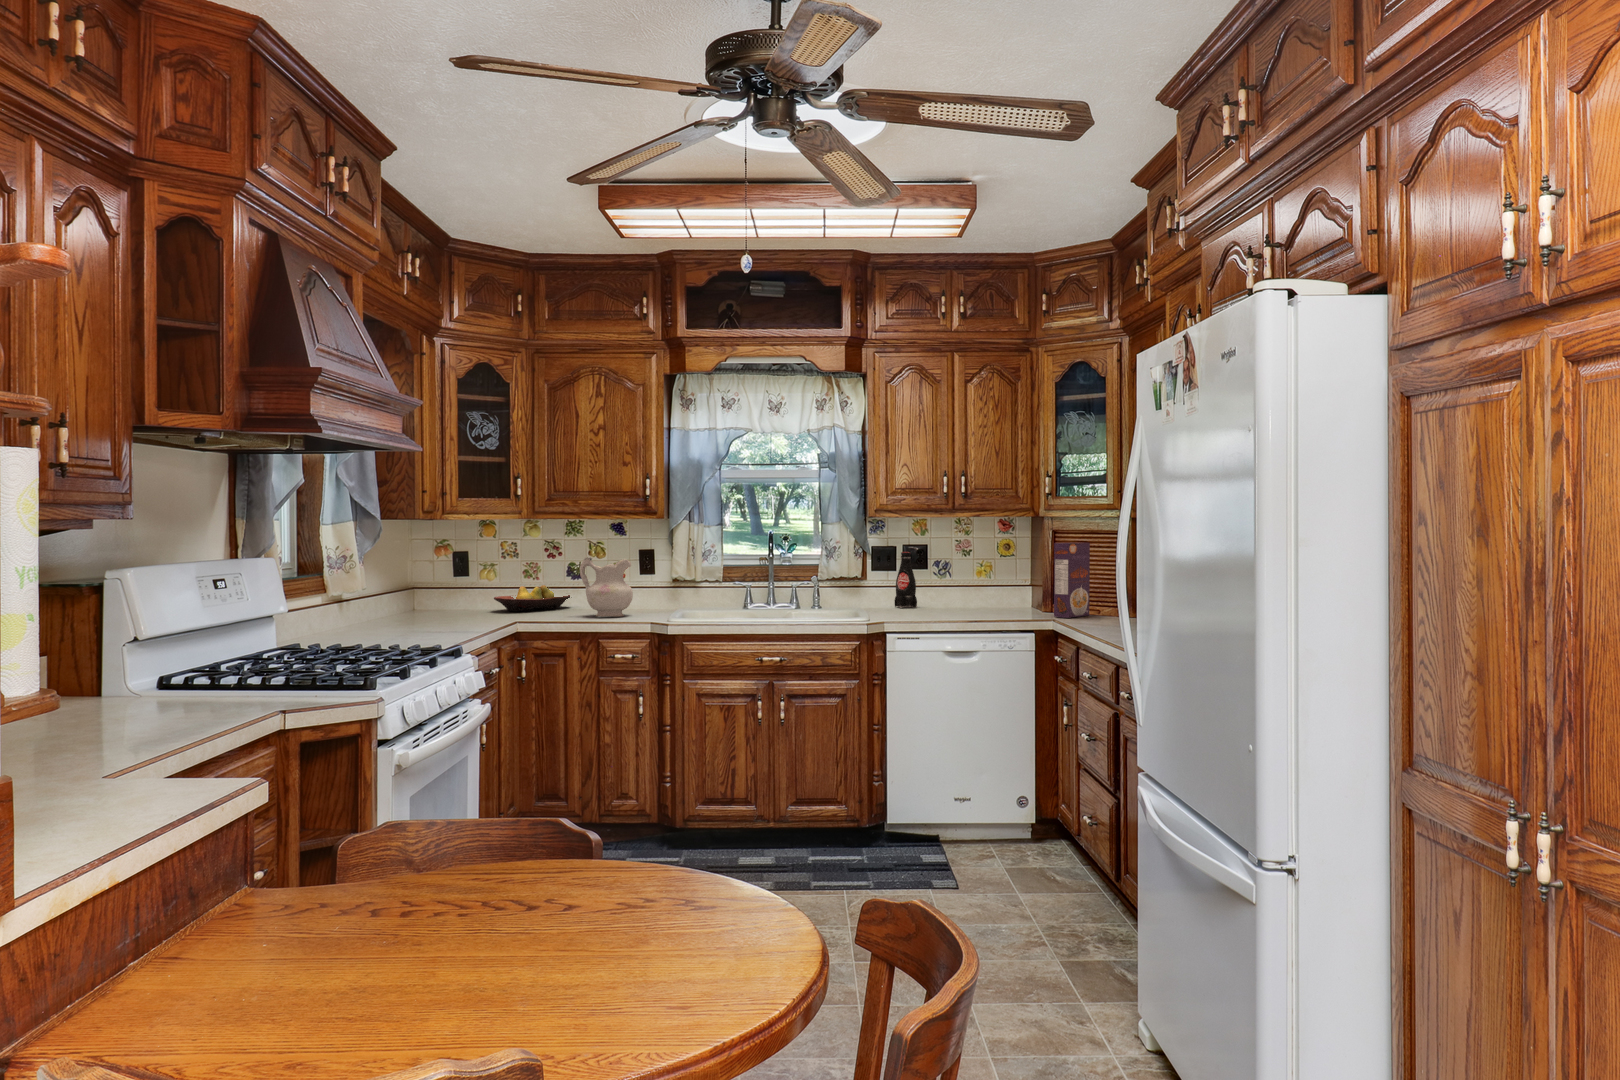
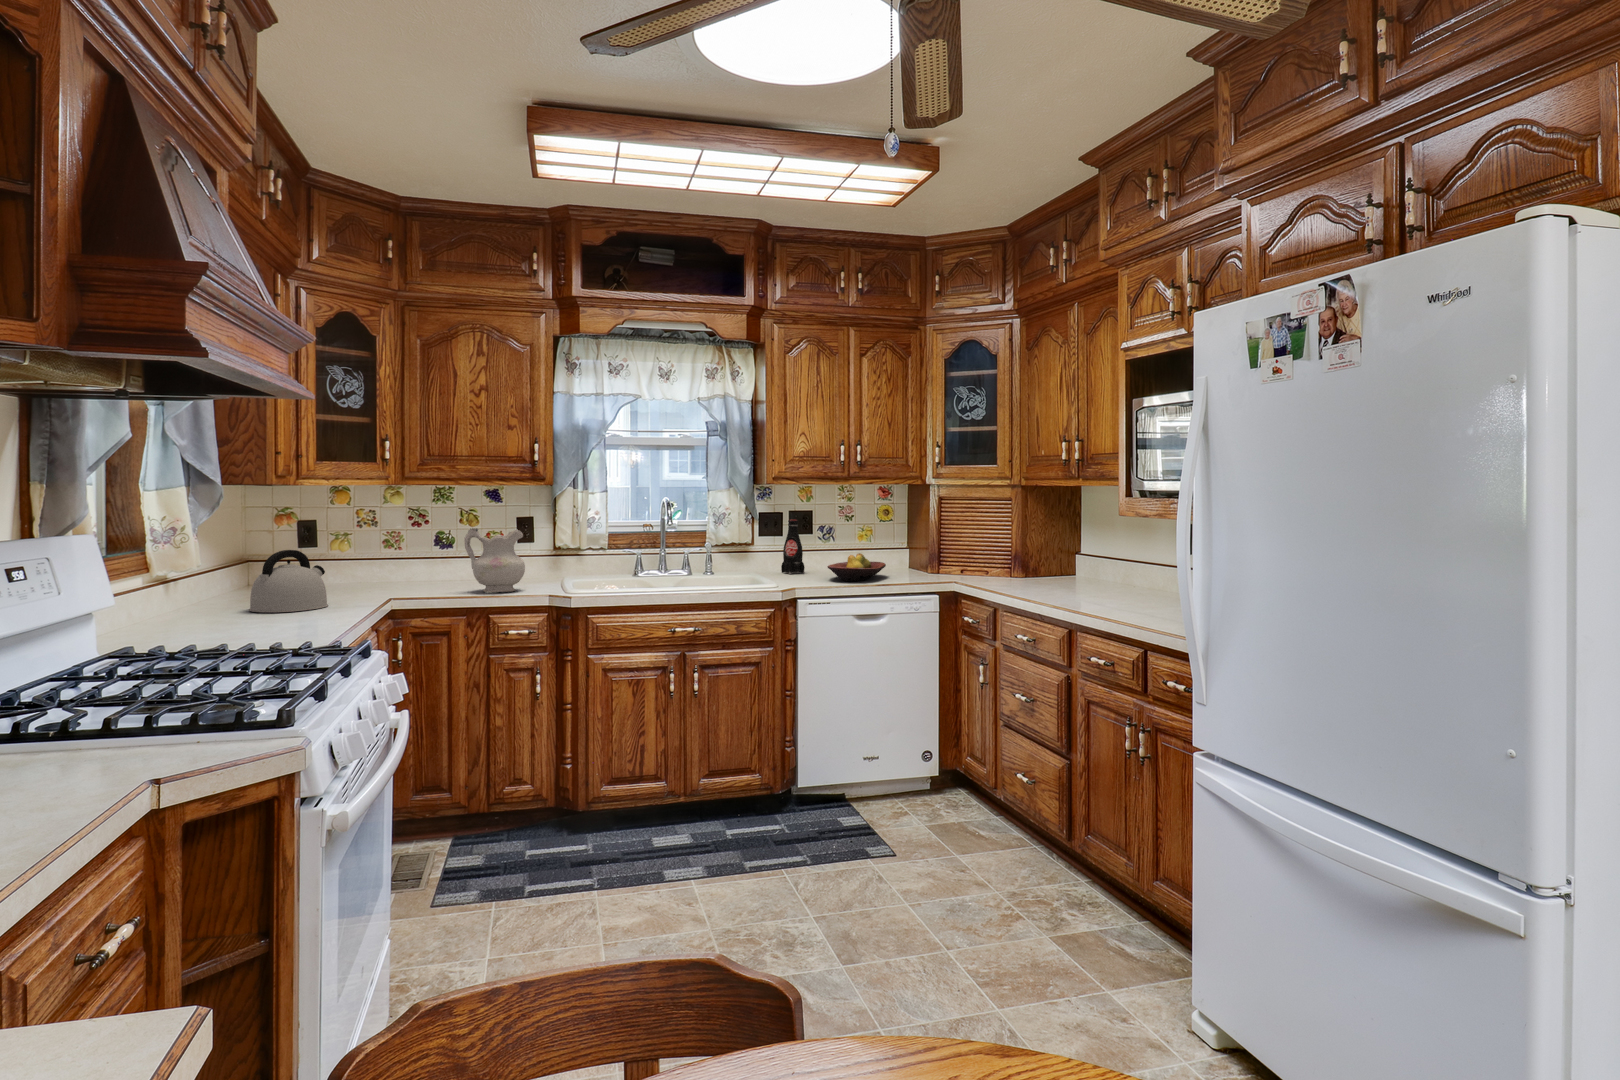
cereal box: present [1054,543,1090,618] -> none [947,511,974,581]
kettle: none [399,574,461,627] -> present [249,550,328,612]
fruit bowl: present [494,585,570,611] -> present [827,553,886,581]

